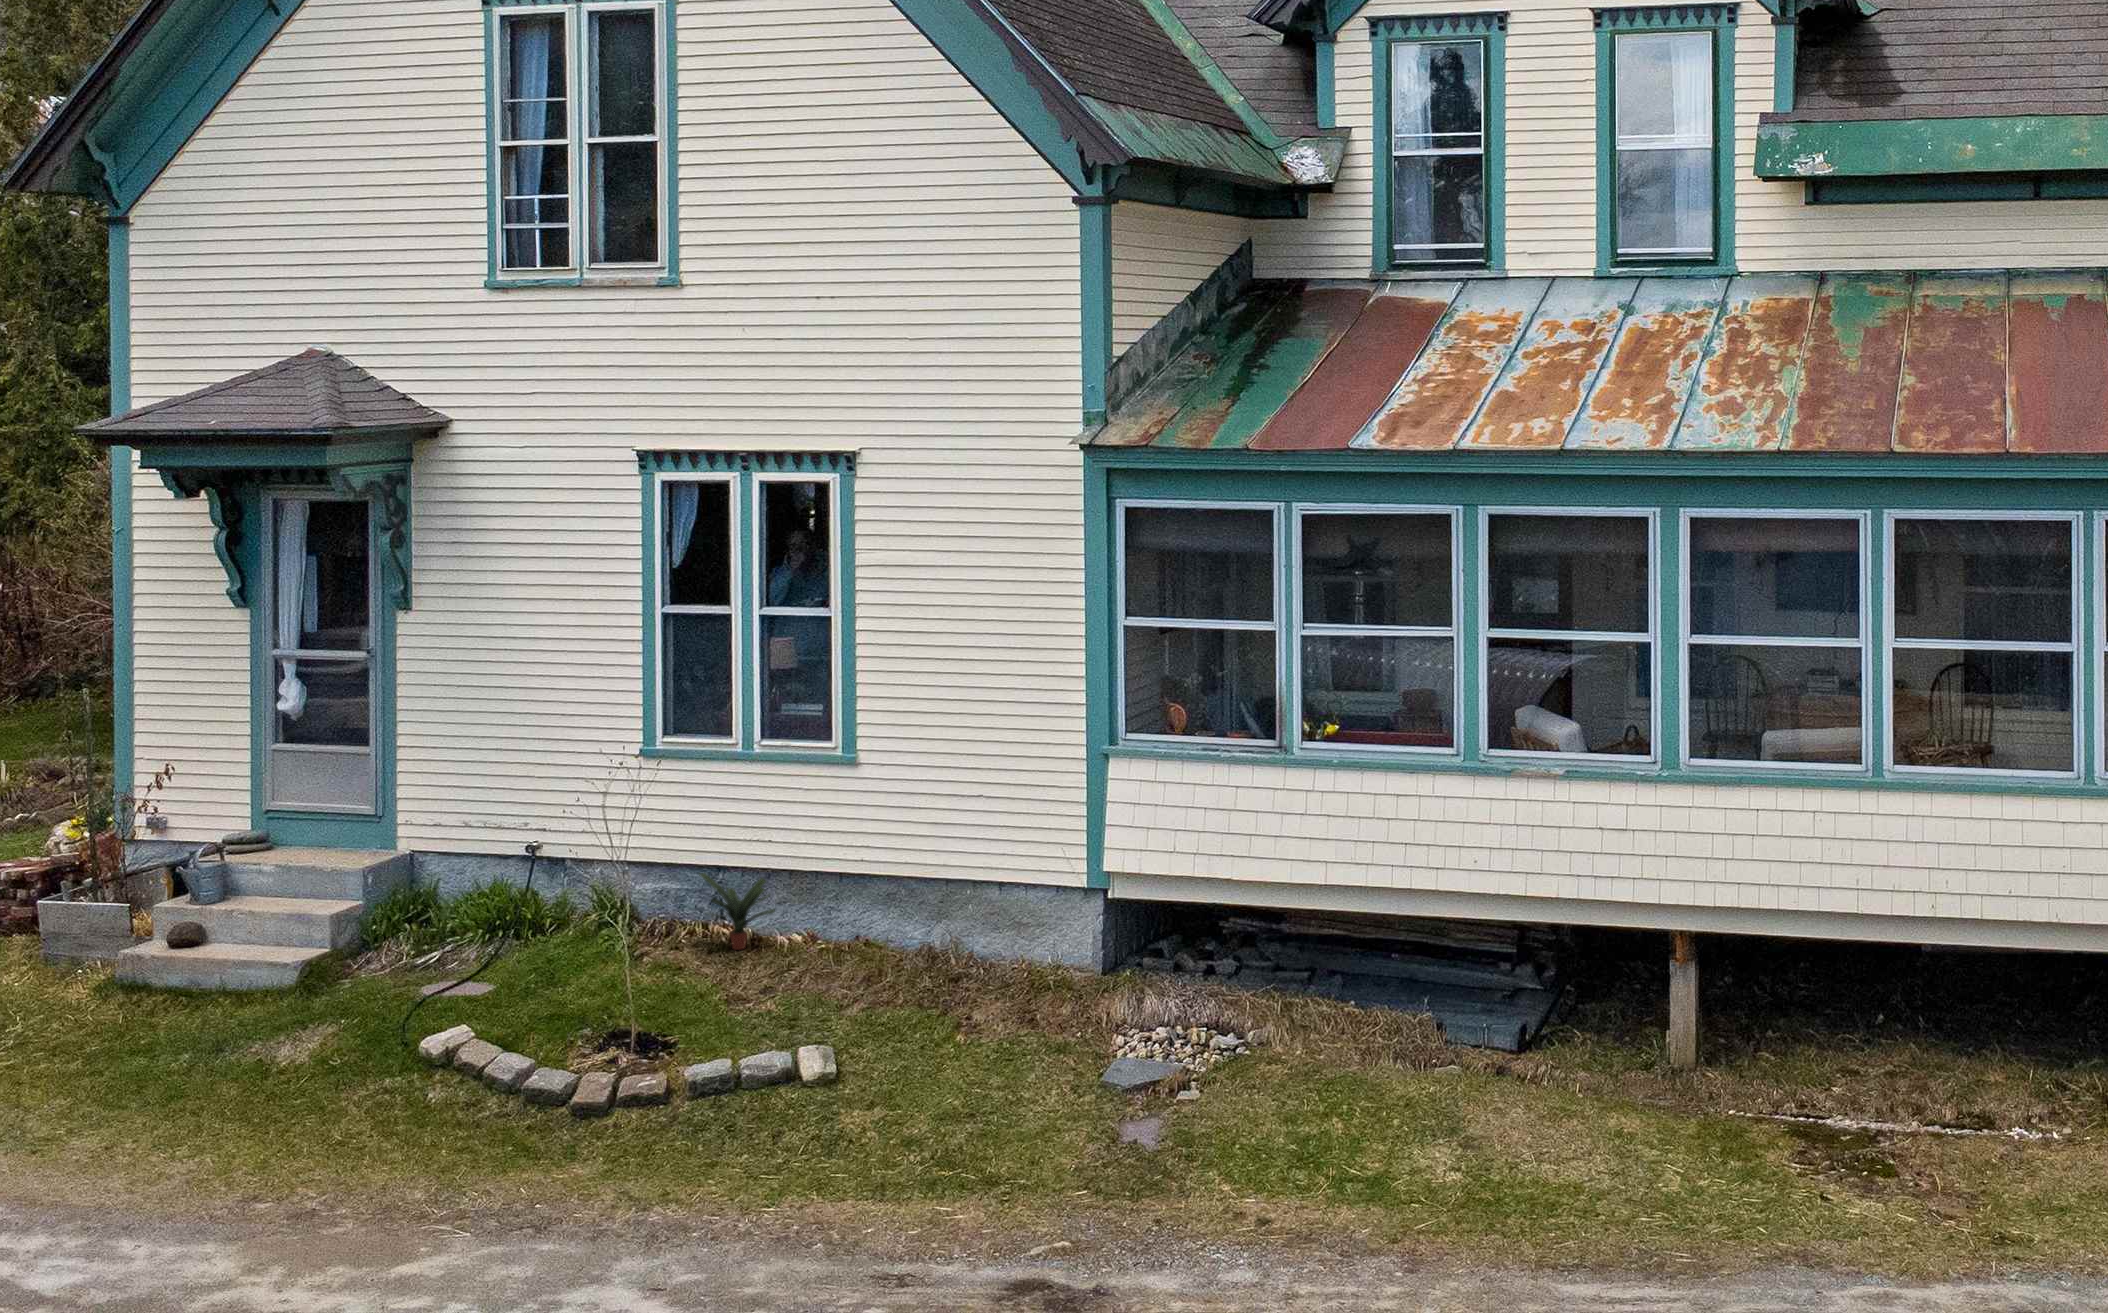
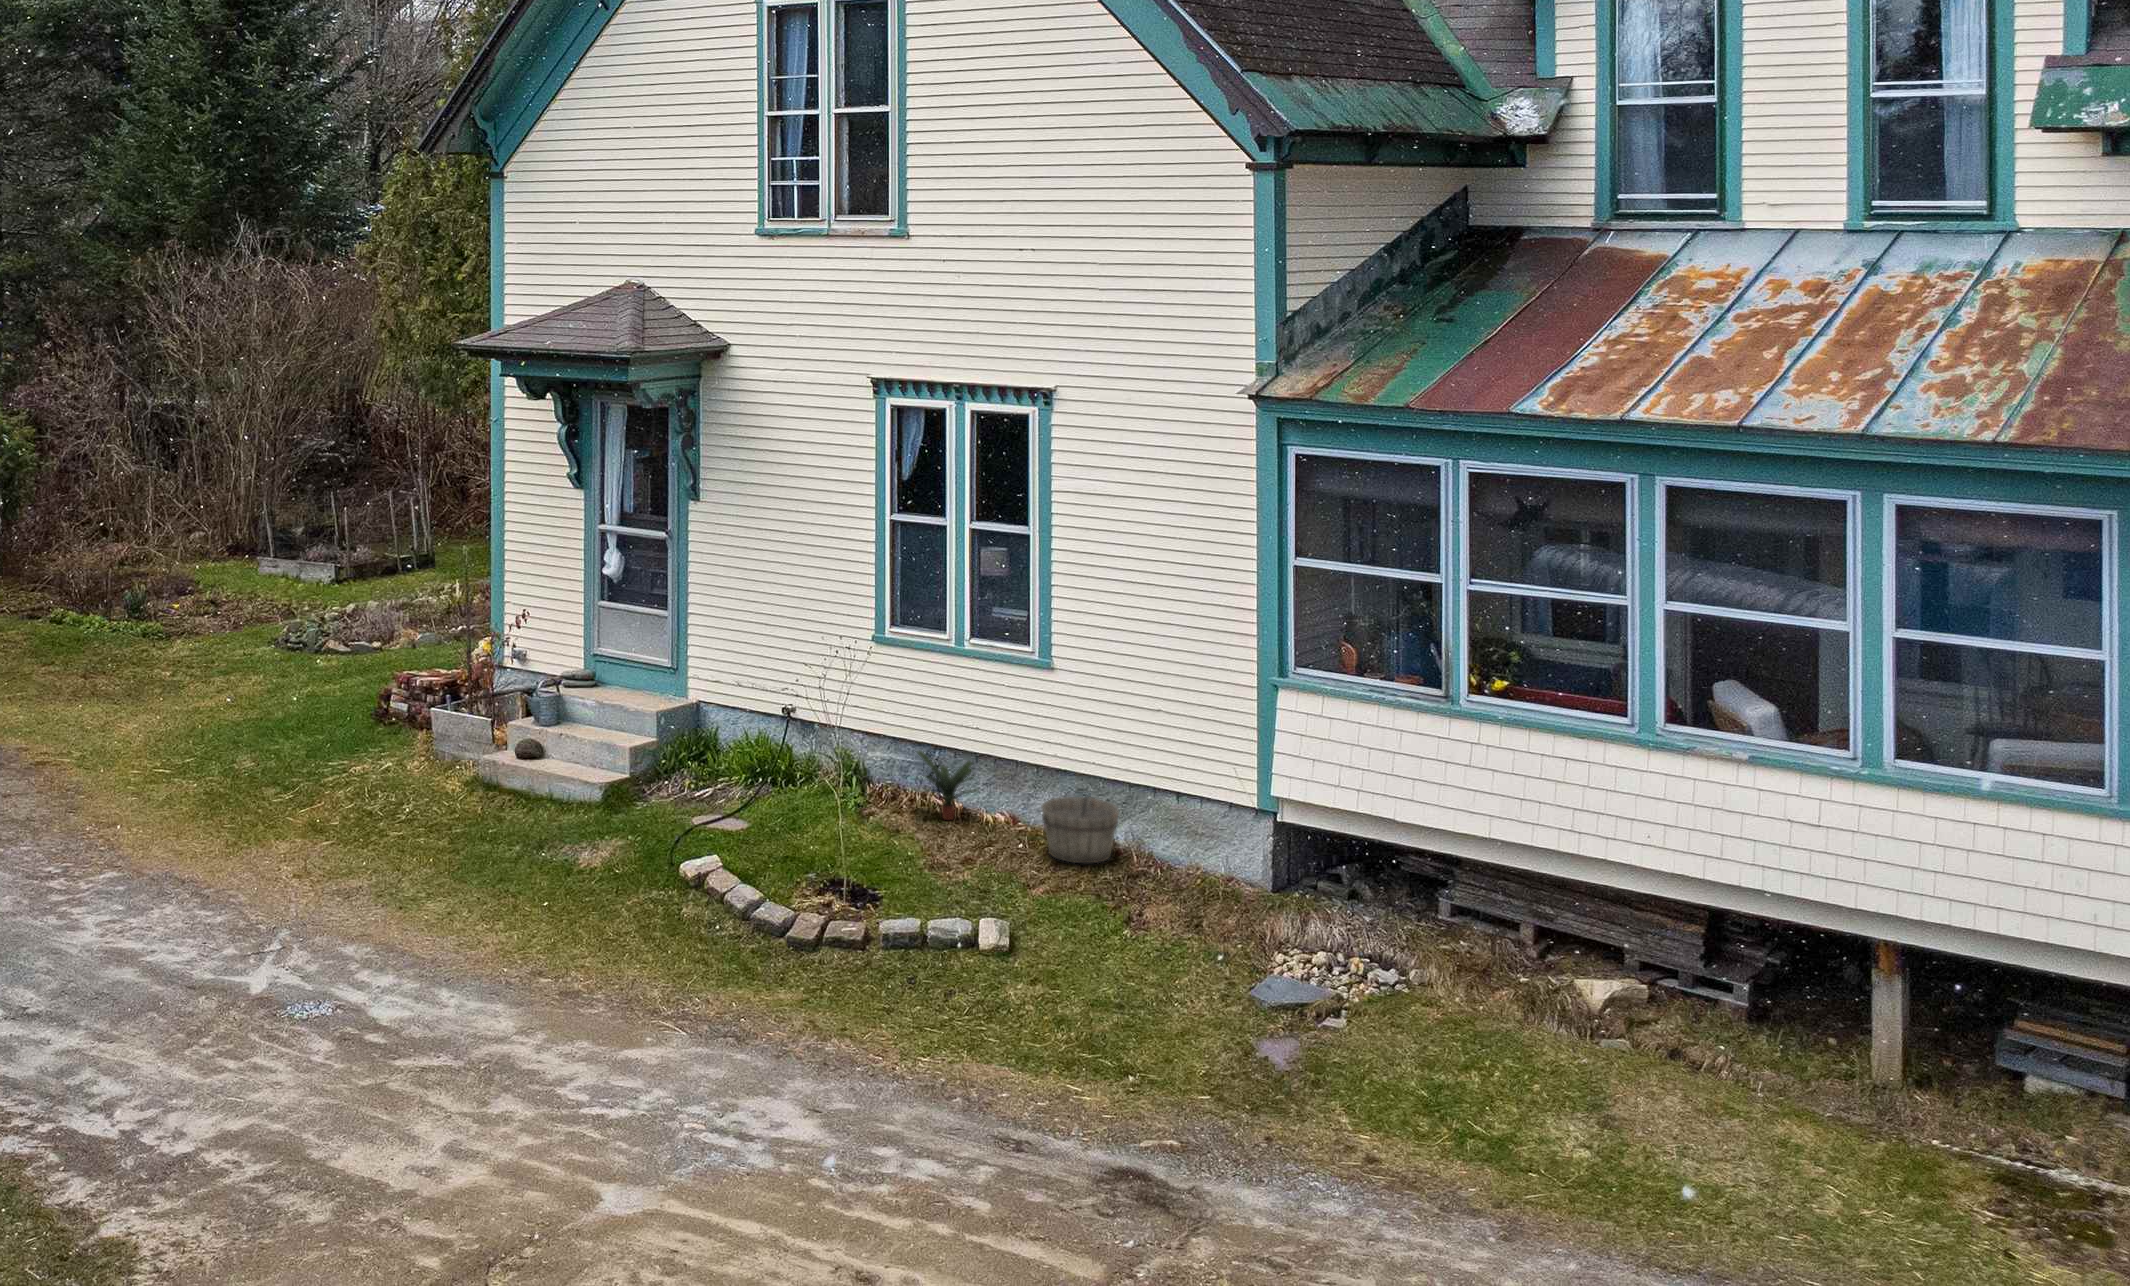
wooden bucket: none [852,893,939,976] -> present [1041,794,1119,863]

